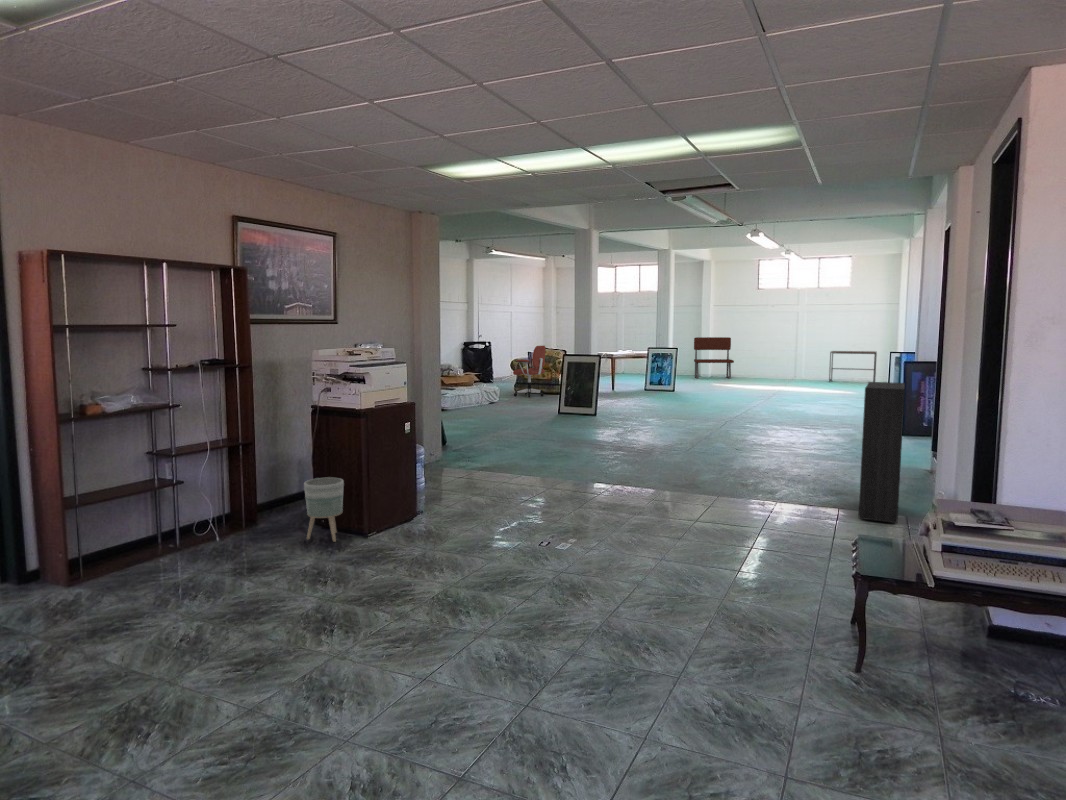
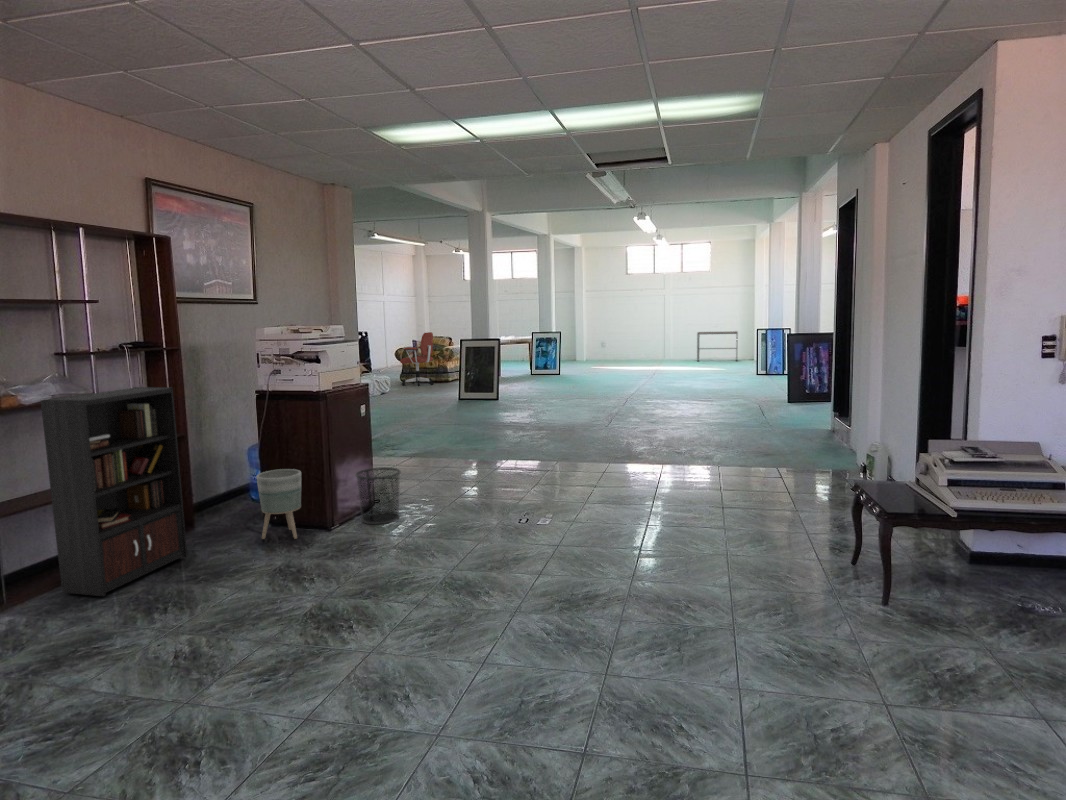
bench: present [694,337,734,379] -> none [570,322,609,363]
bookcase: present [859,382,905,523] -> present [41,387,187,596]
waste bin: none [394,481,437,534] -> present [355,467,401,524]

